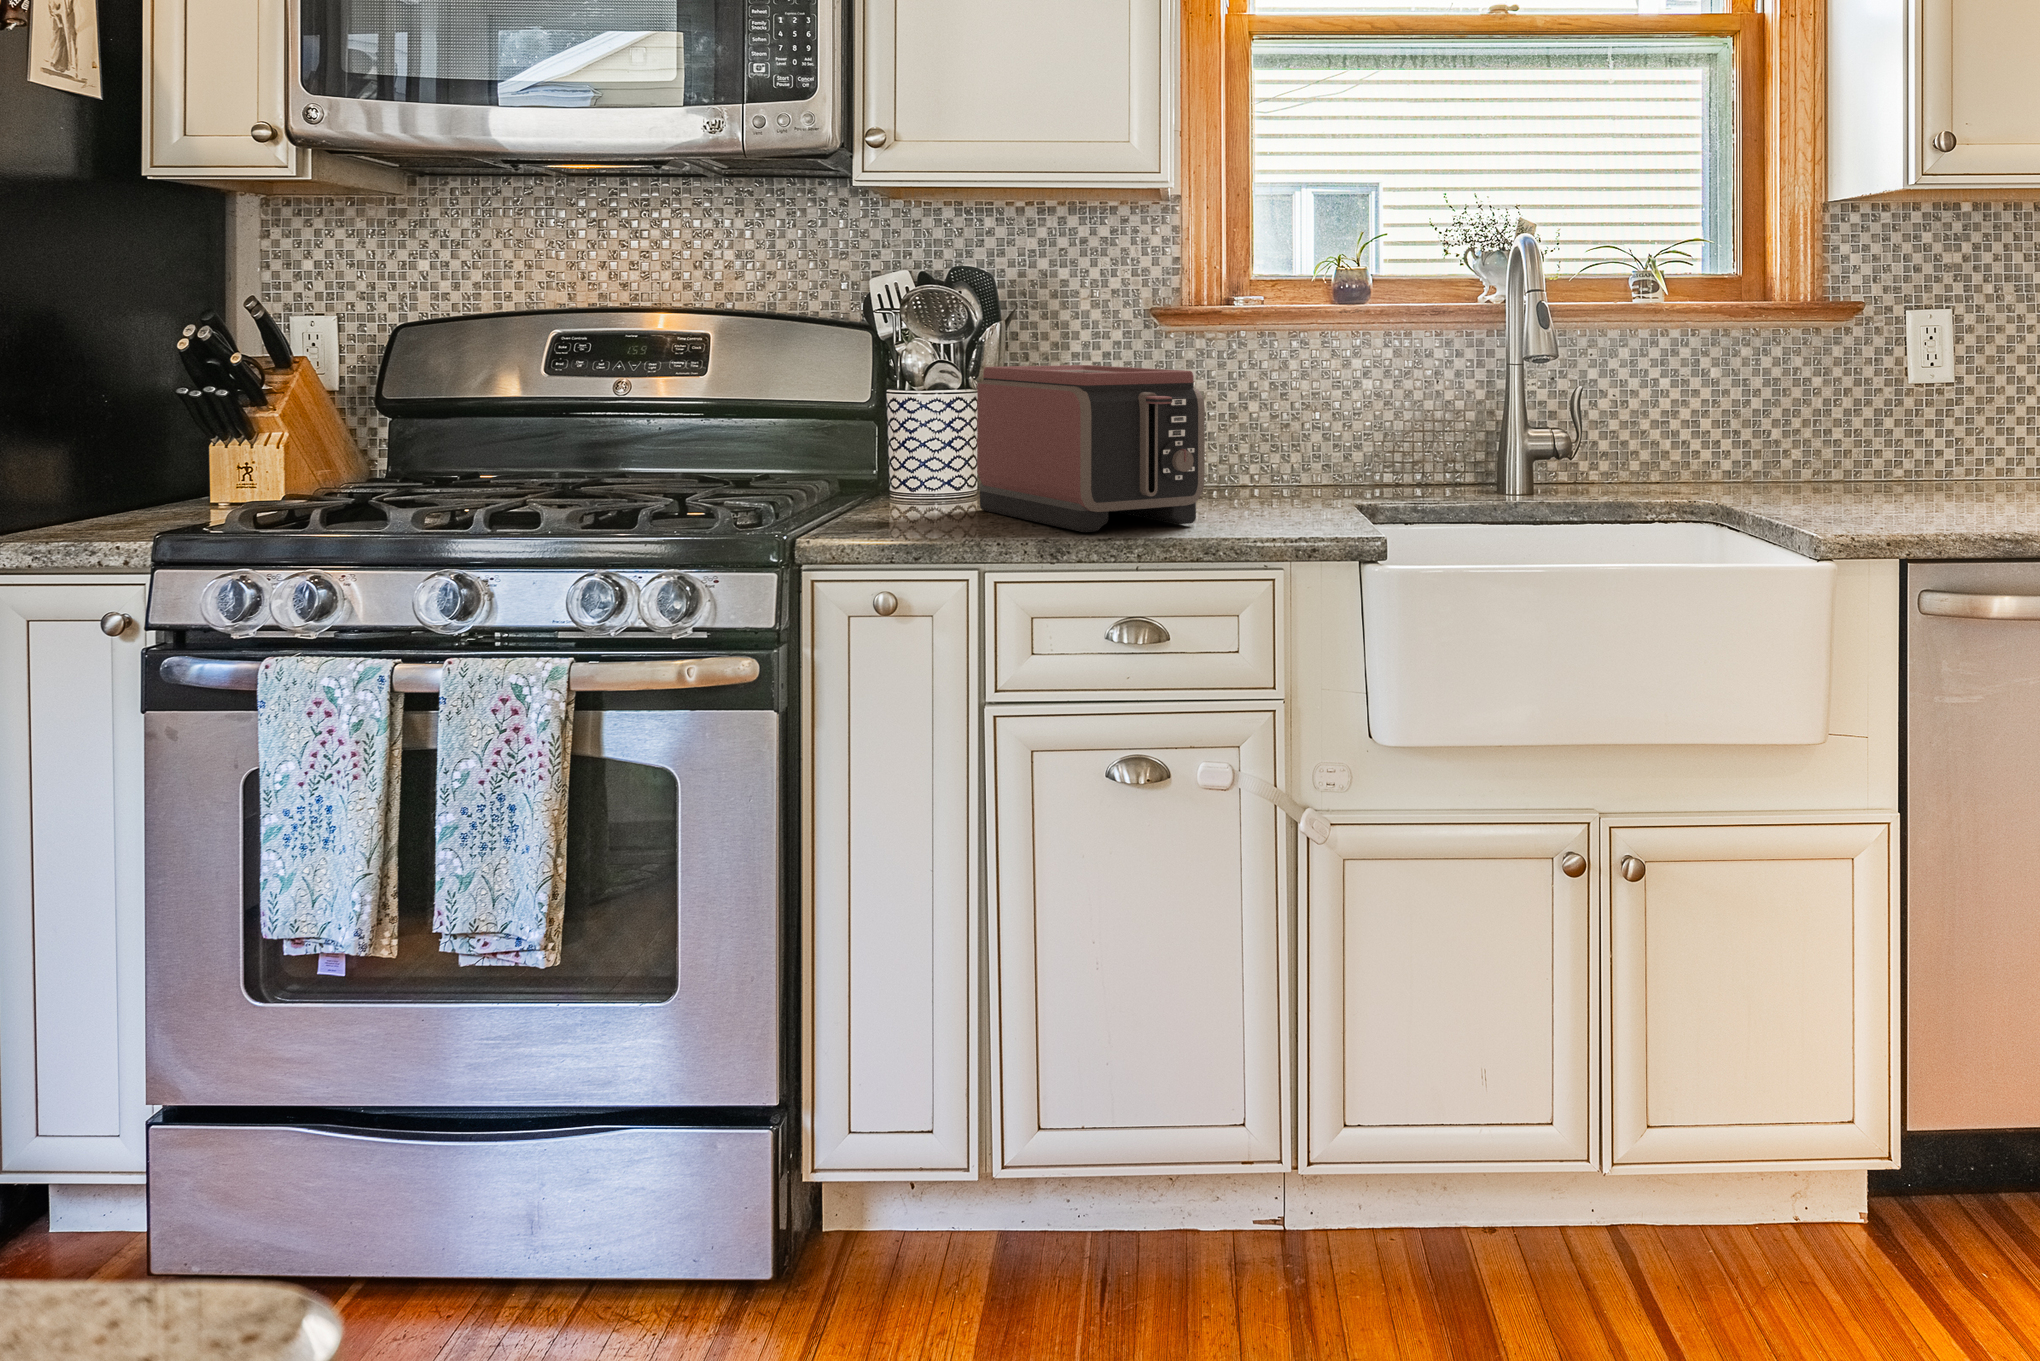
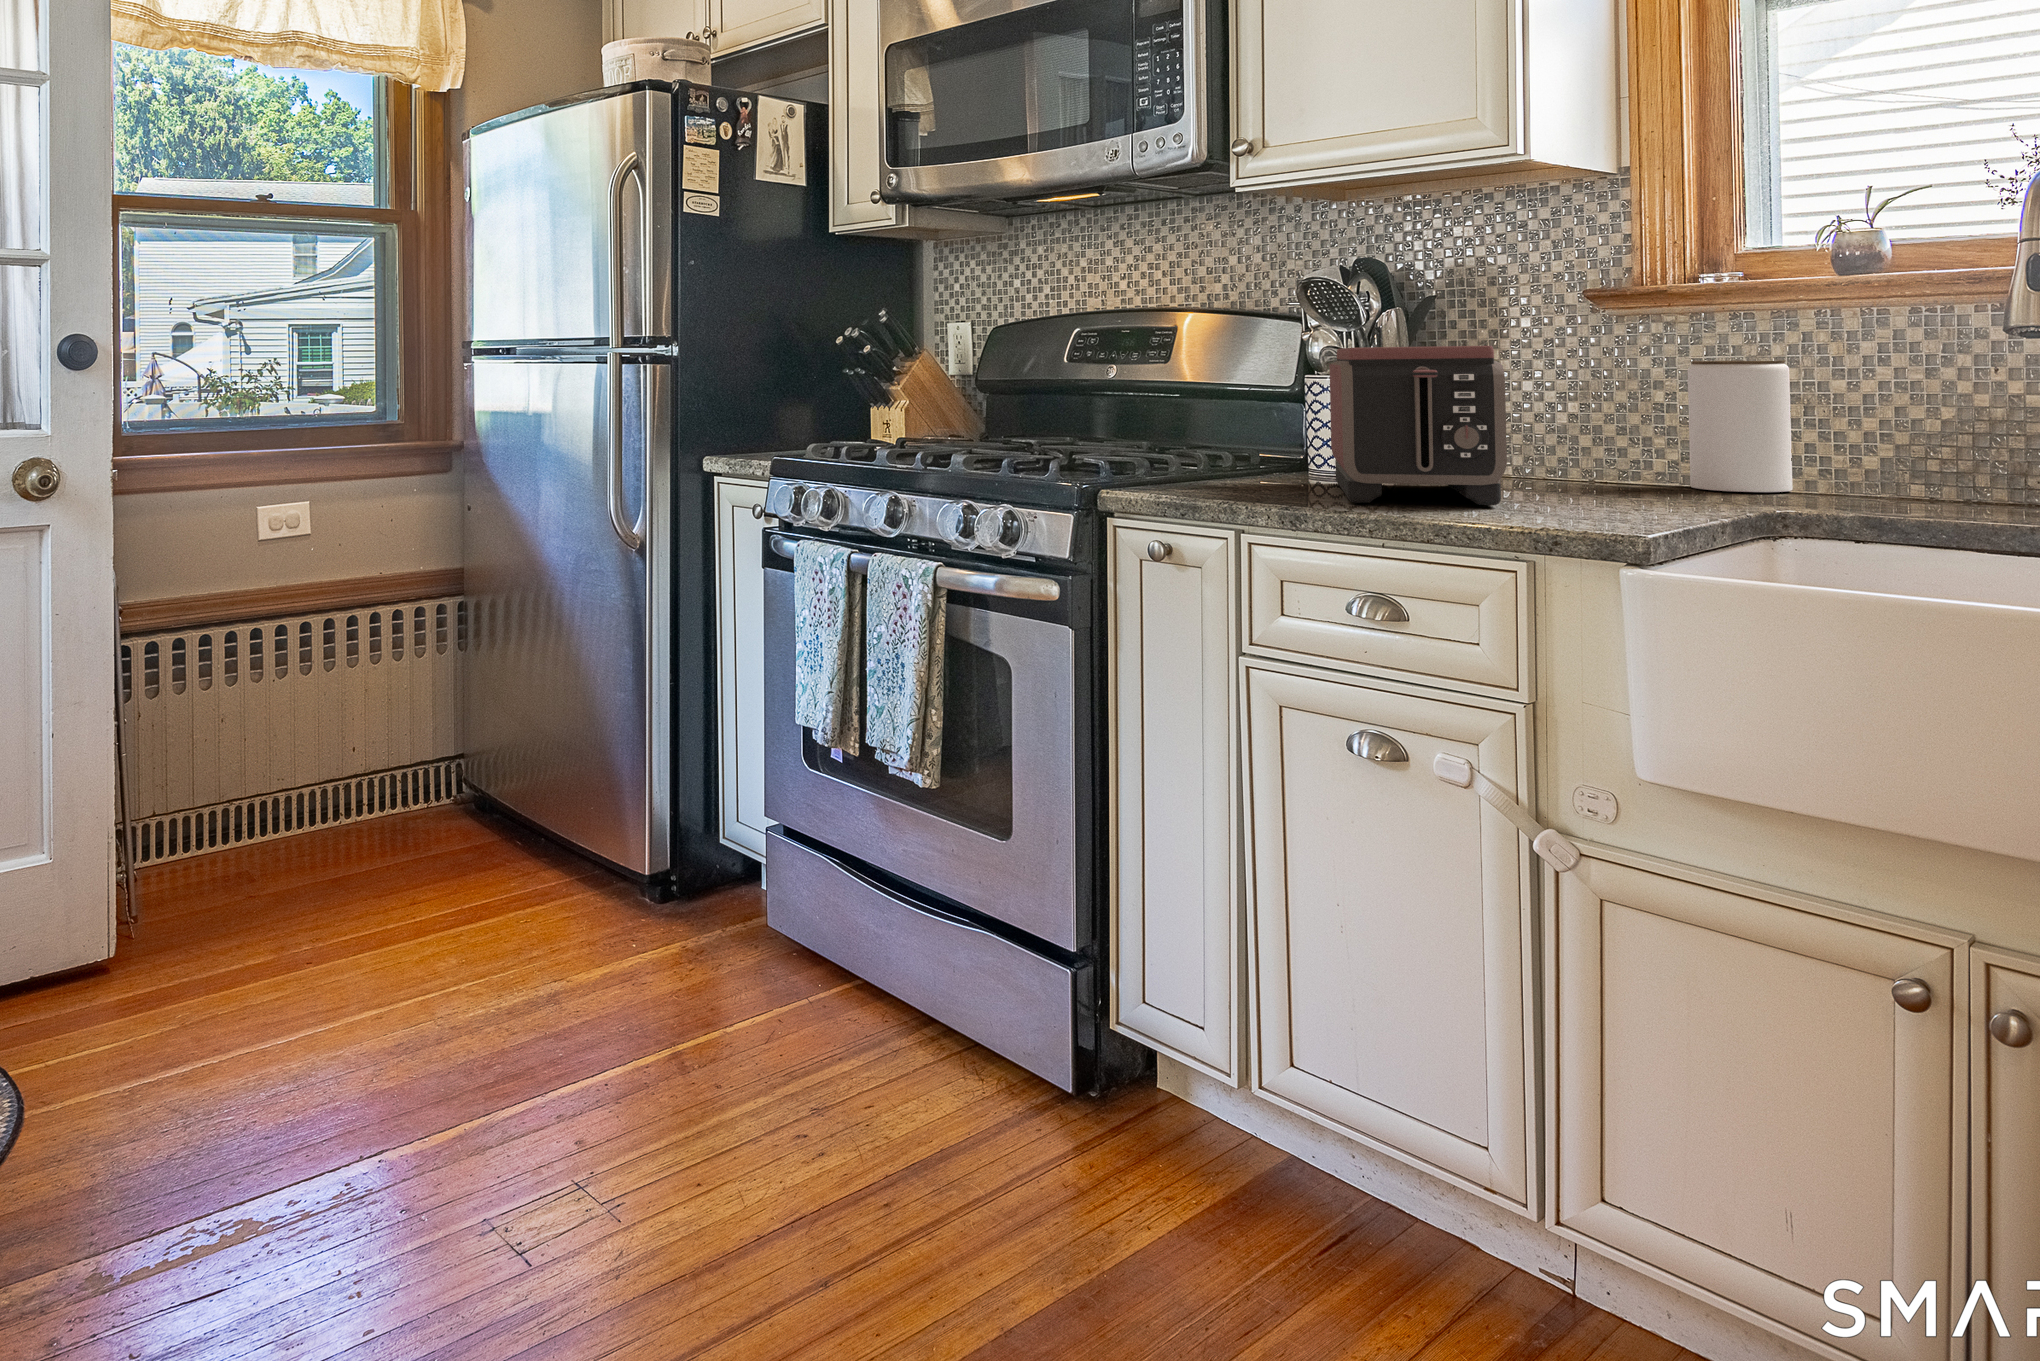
jar: none [1229,375,1302,491] -> present [1688,360,1793,492]

